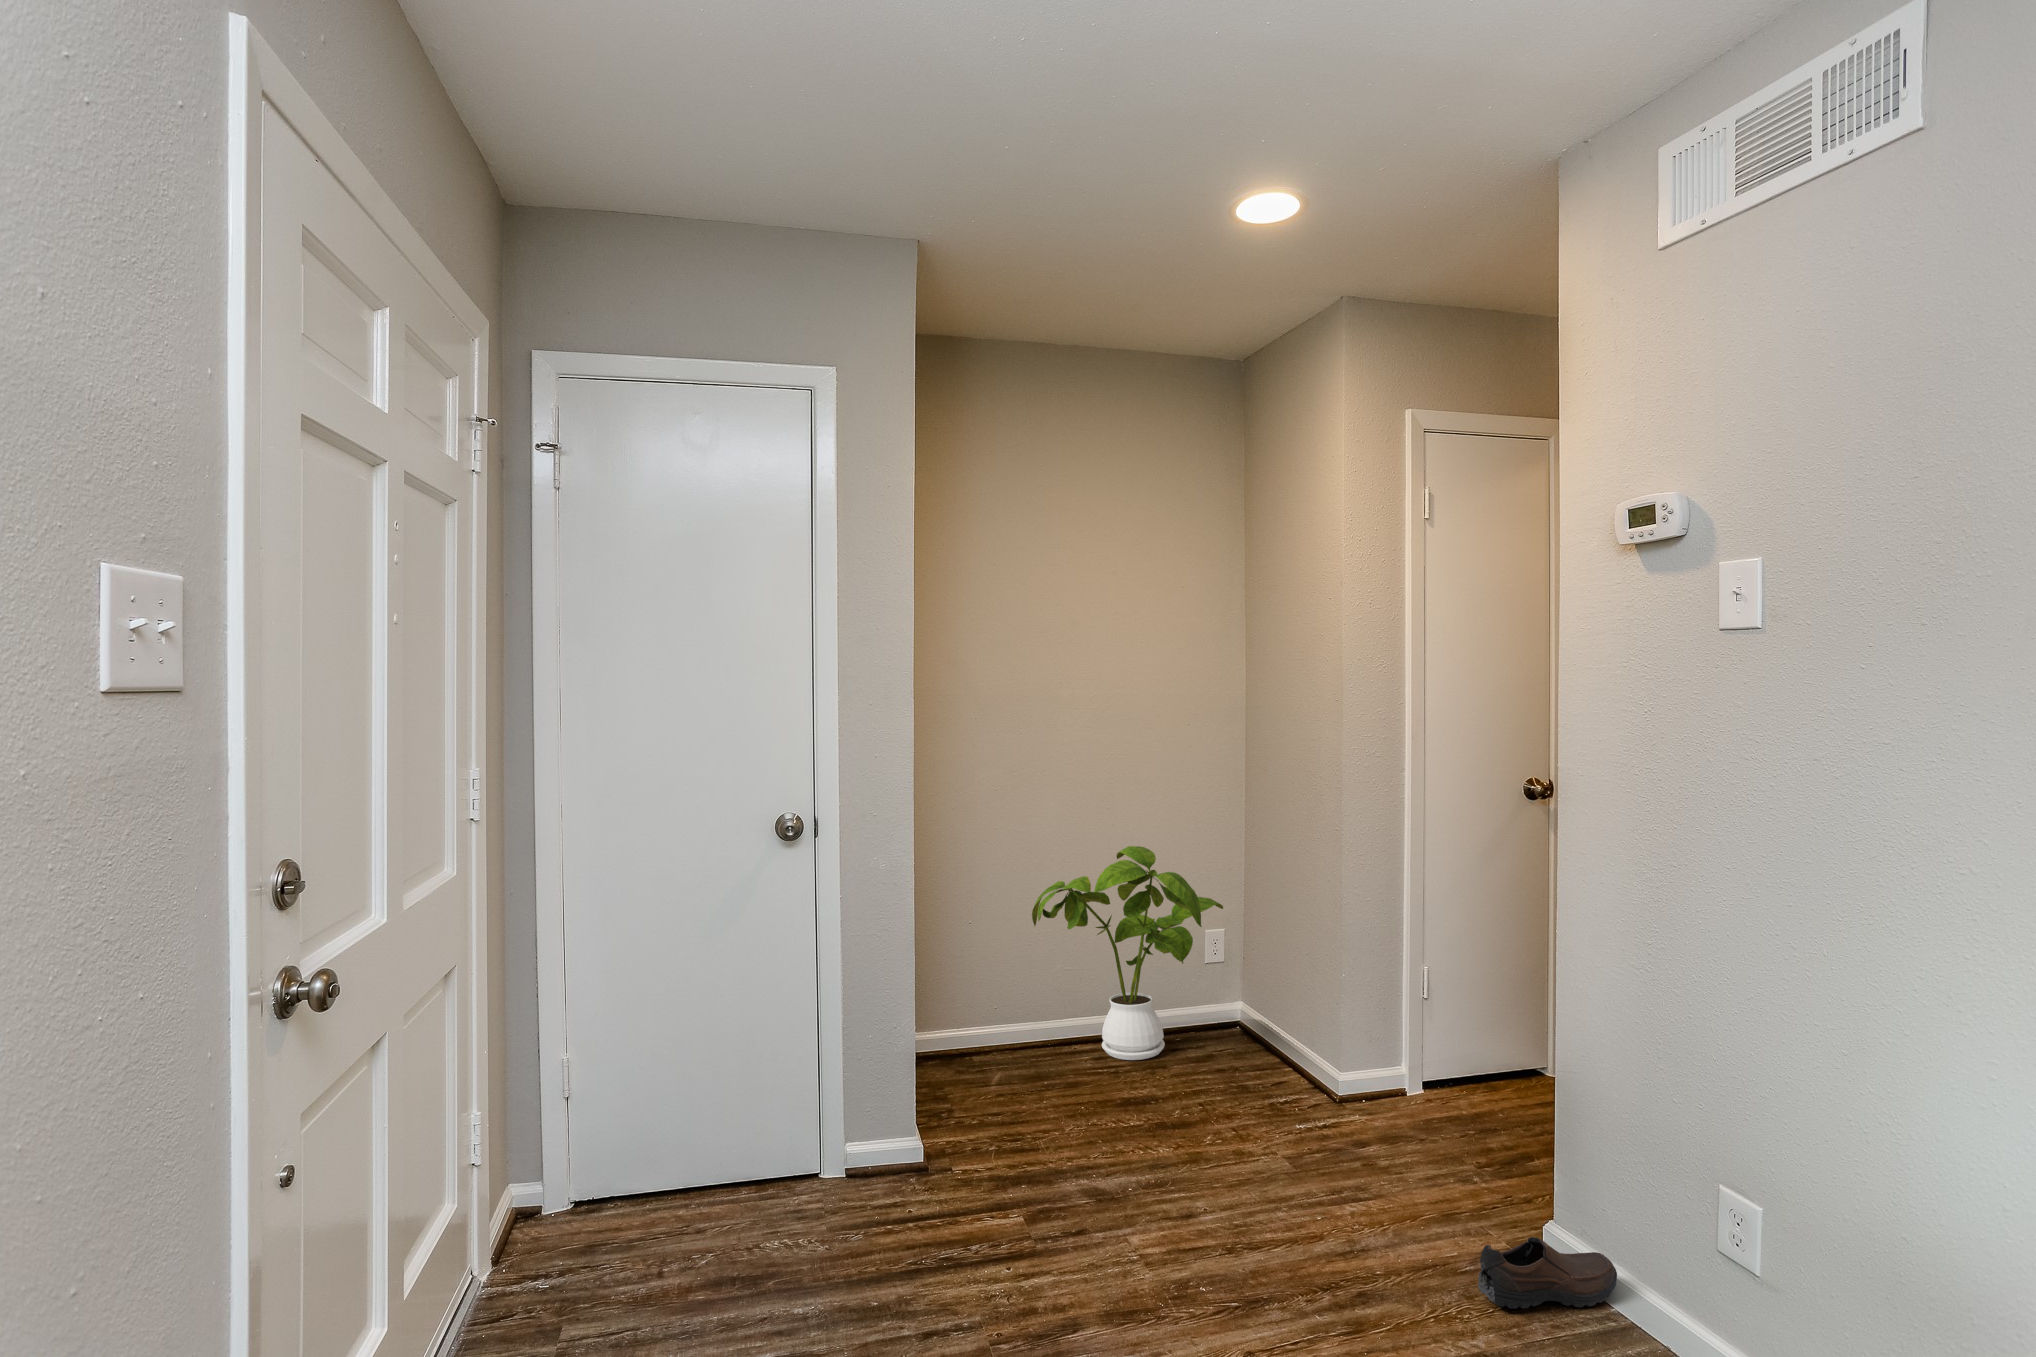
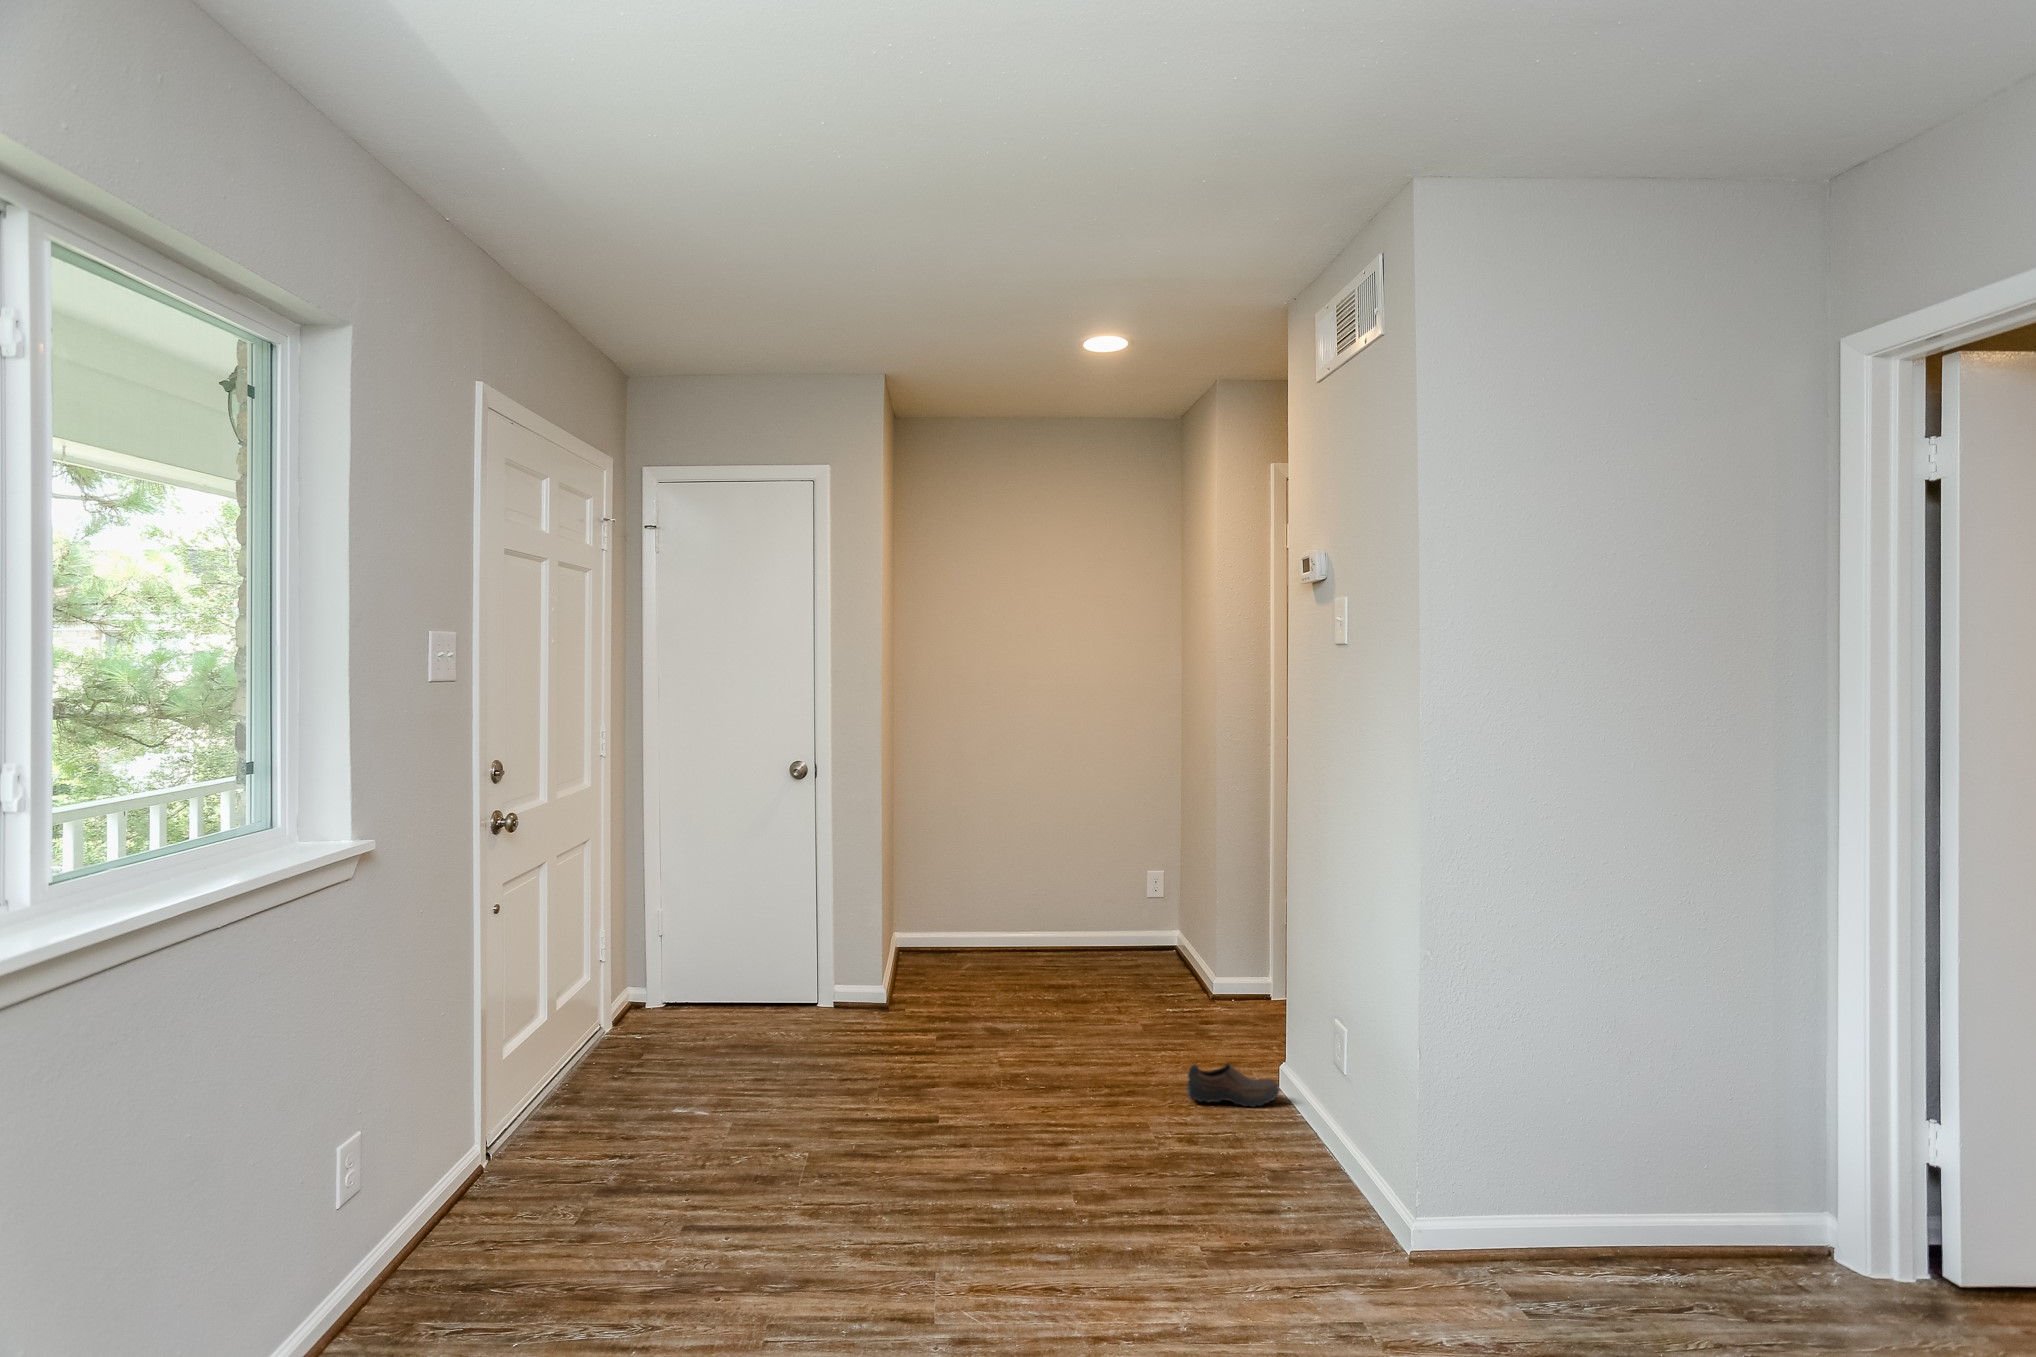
house plant: present [1032,846,1223,1060] -> none [1009,808,1159,967]

